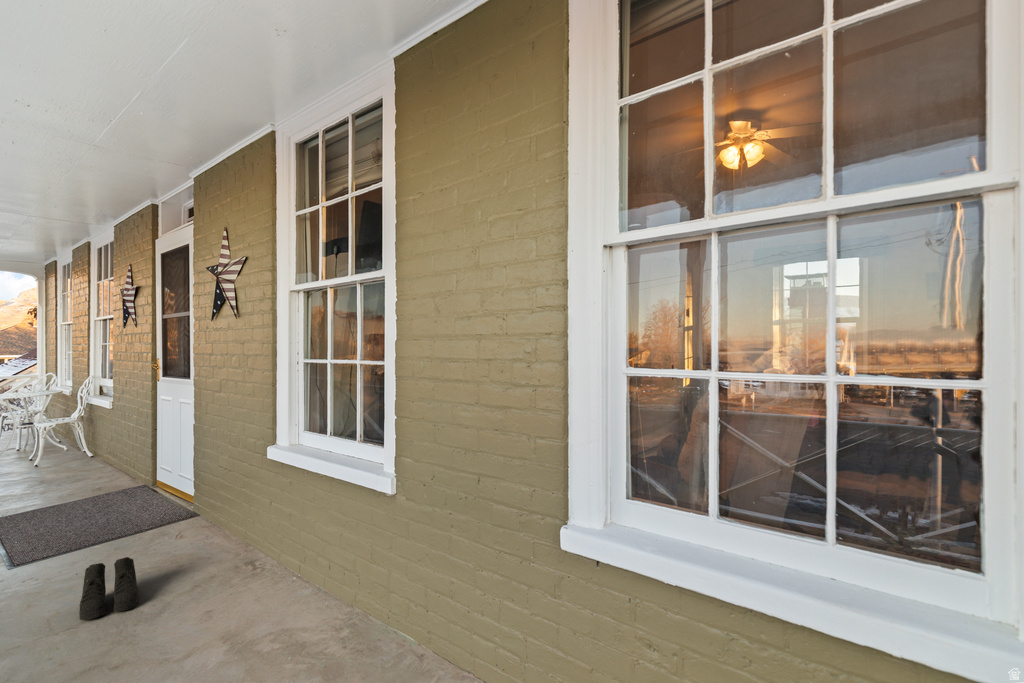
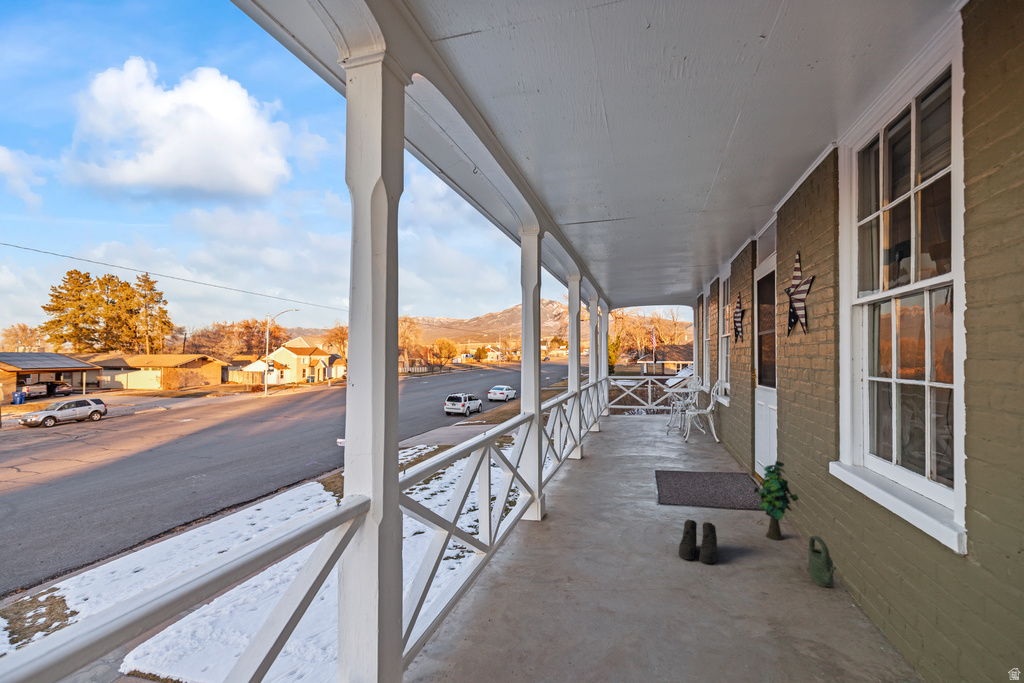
decorative plant: none [175,460,229,549] -> present [754,461,799,540]
watering can: none [246,527,279,575] -> present [808,536,836,587]

